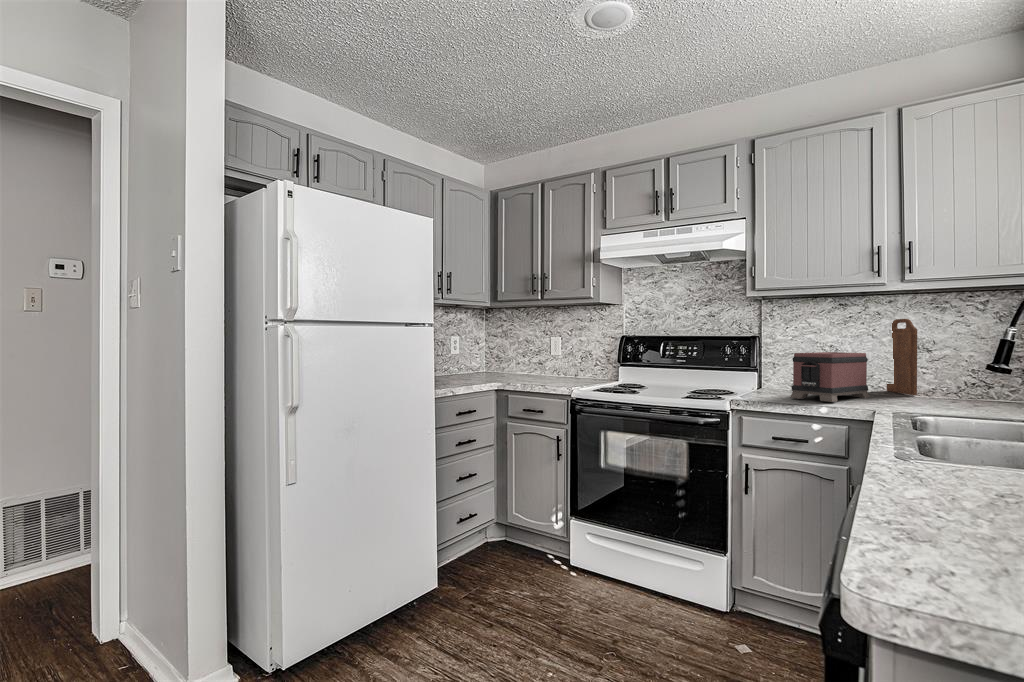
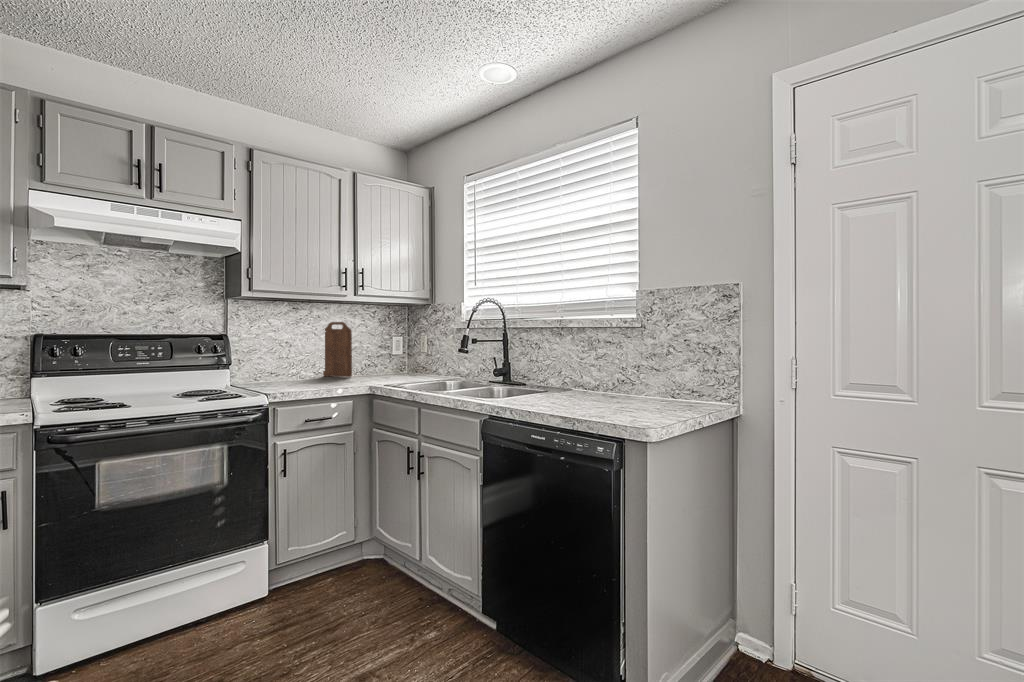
toaster: present [790,352,869,402] -> none [293,347,332,387]

